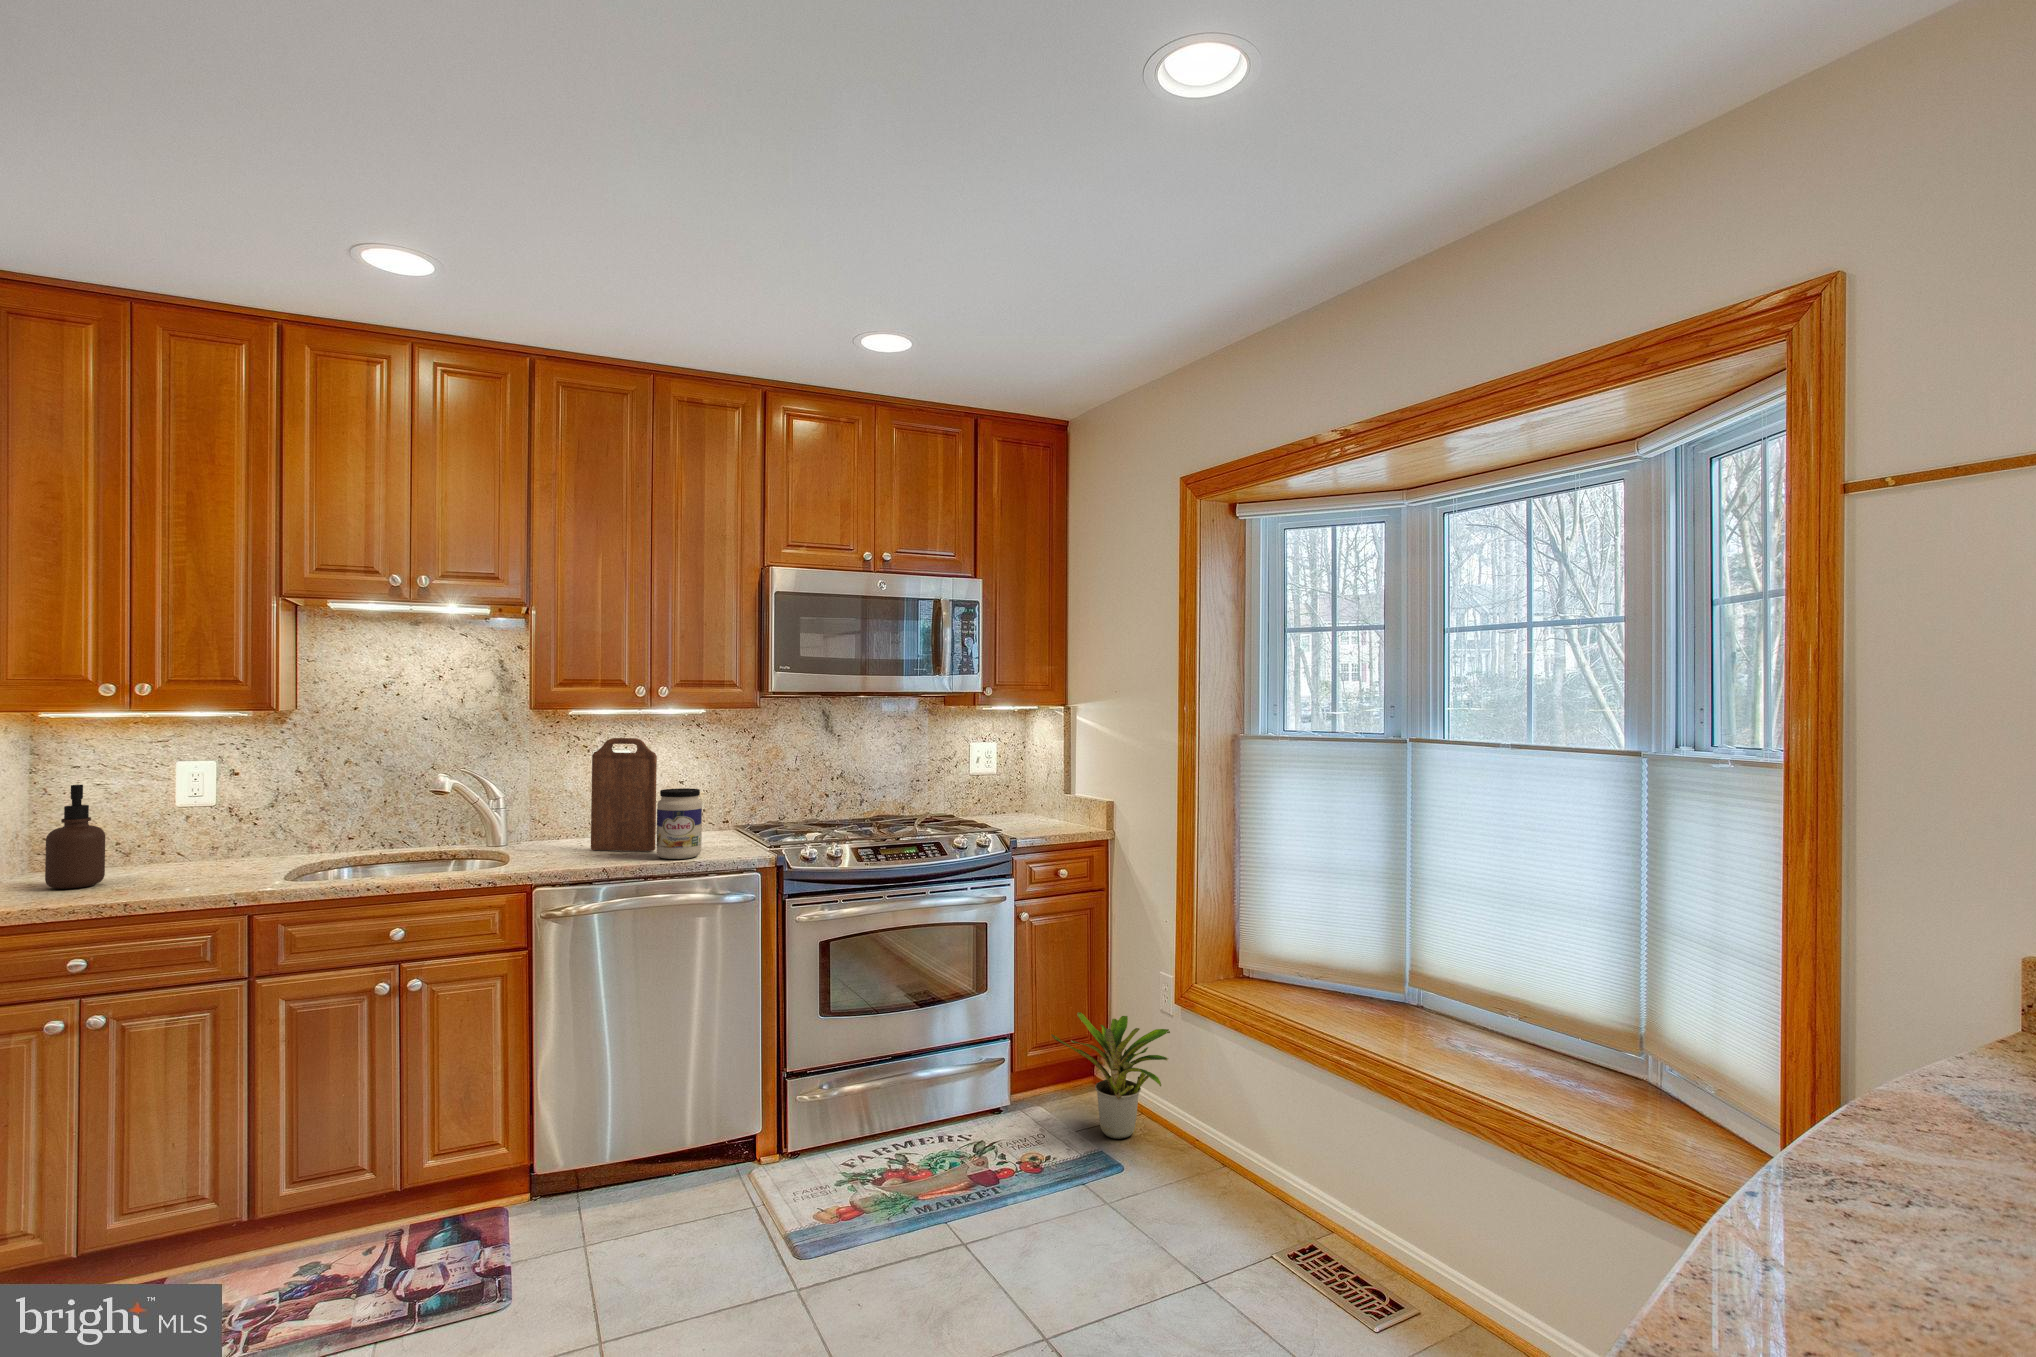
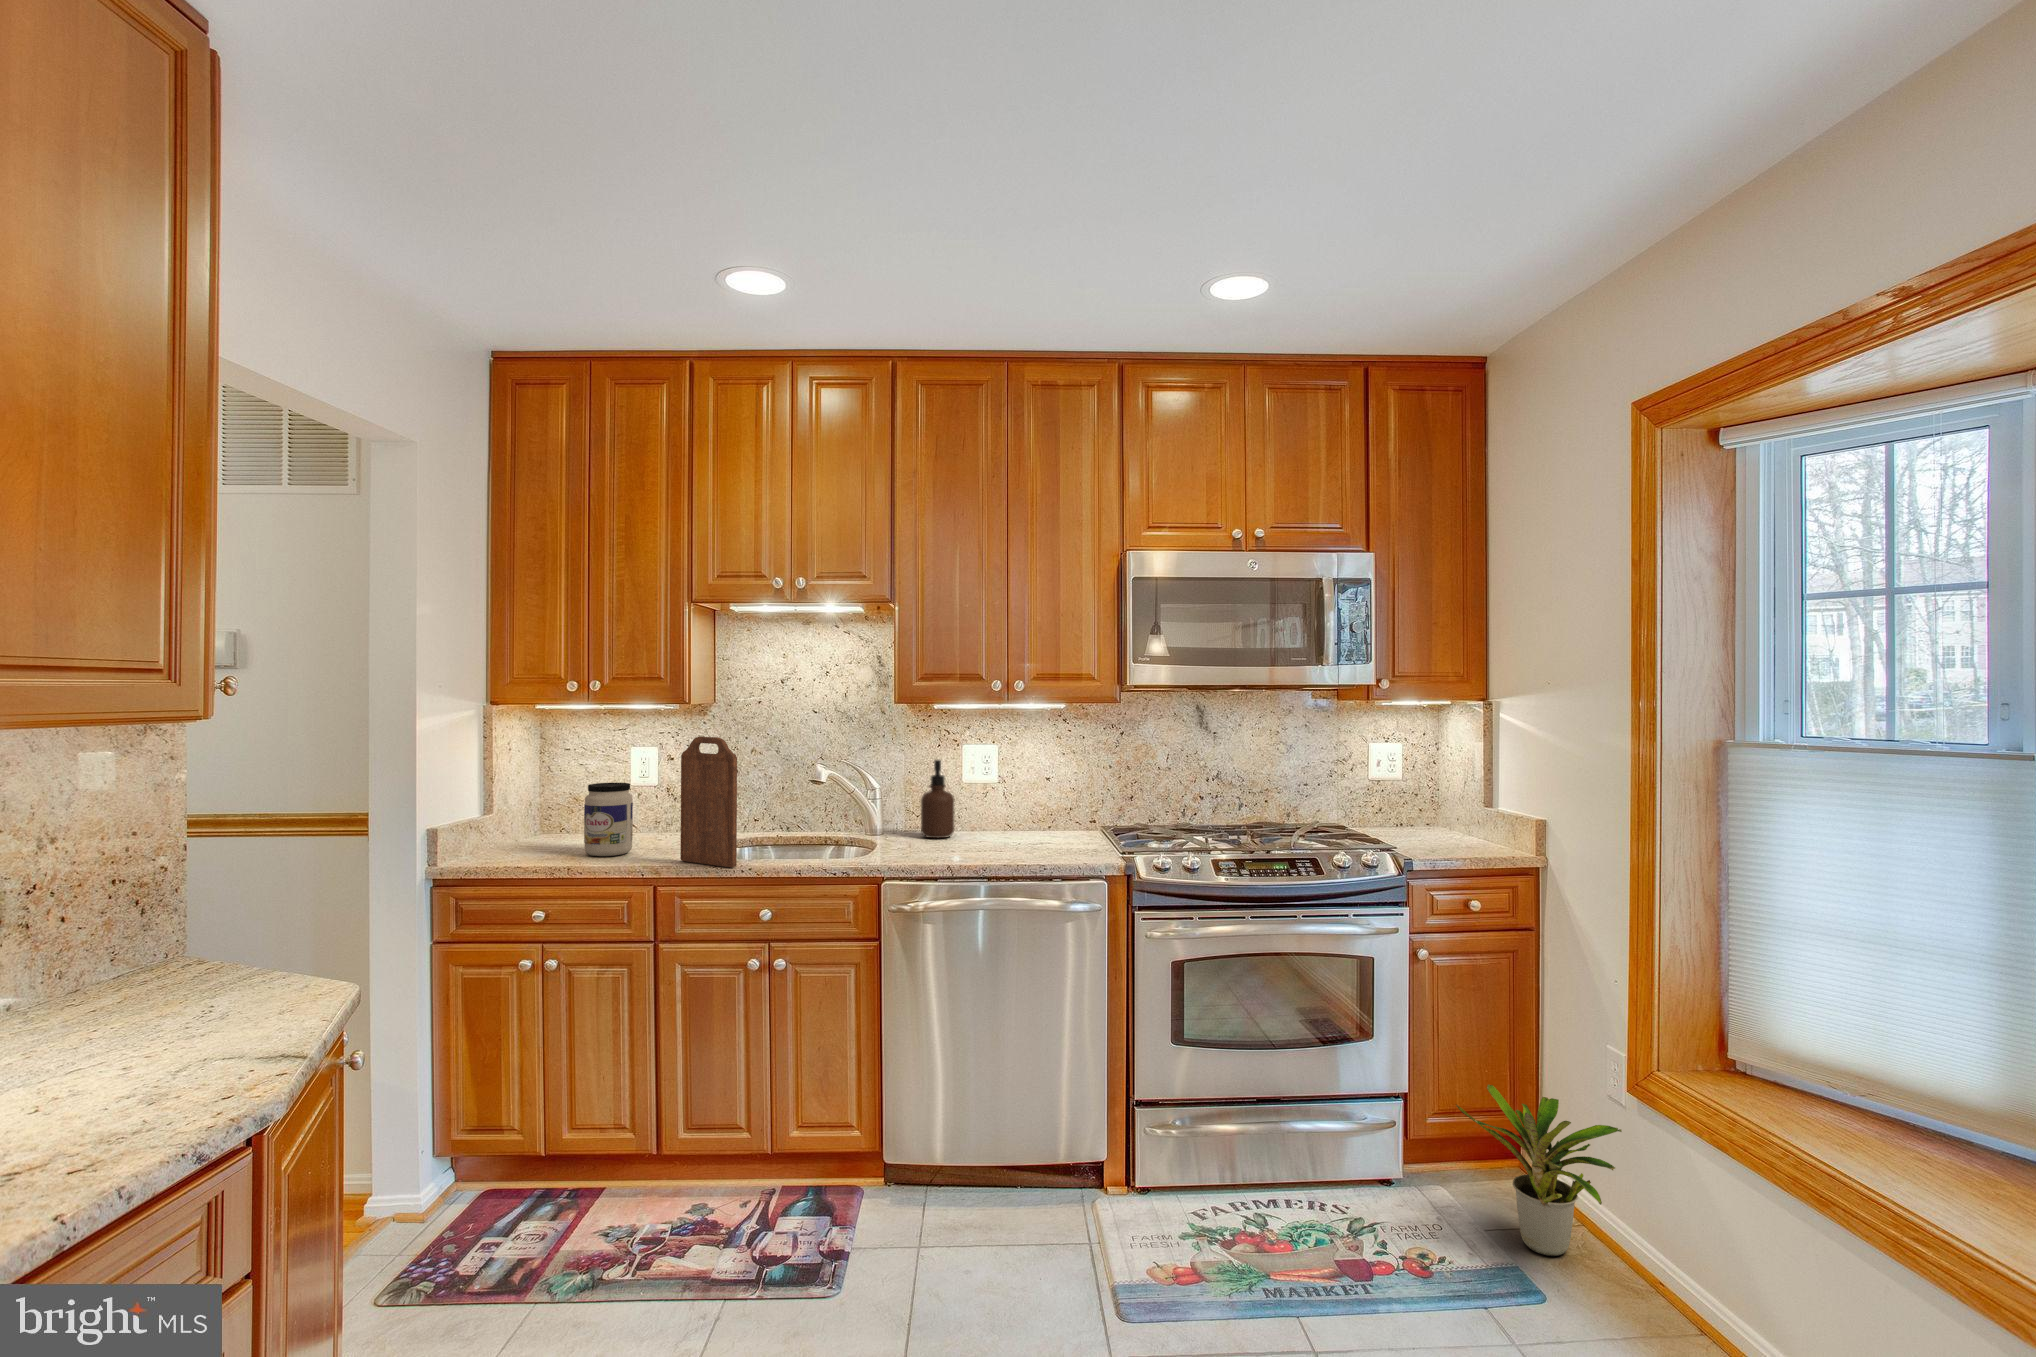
cutting board: present [591,738,657,851] -> present [680,737,737,868]
soap dispenser: present [45,785,105,889] -> present [921,760,954,838]
jar: present [656,788,702,859] -> present [584,783,633,856]

